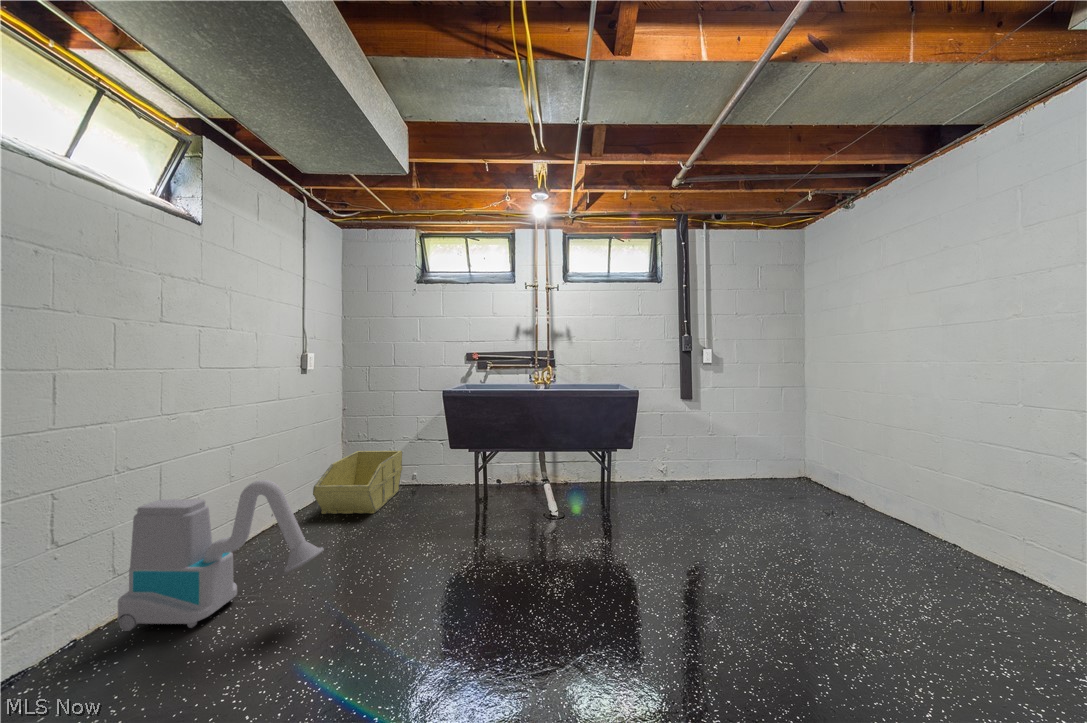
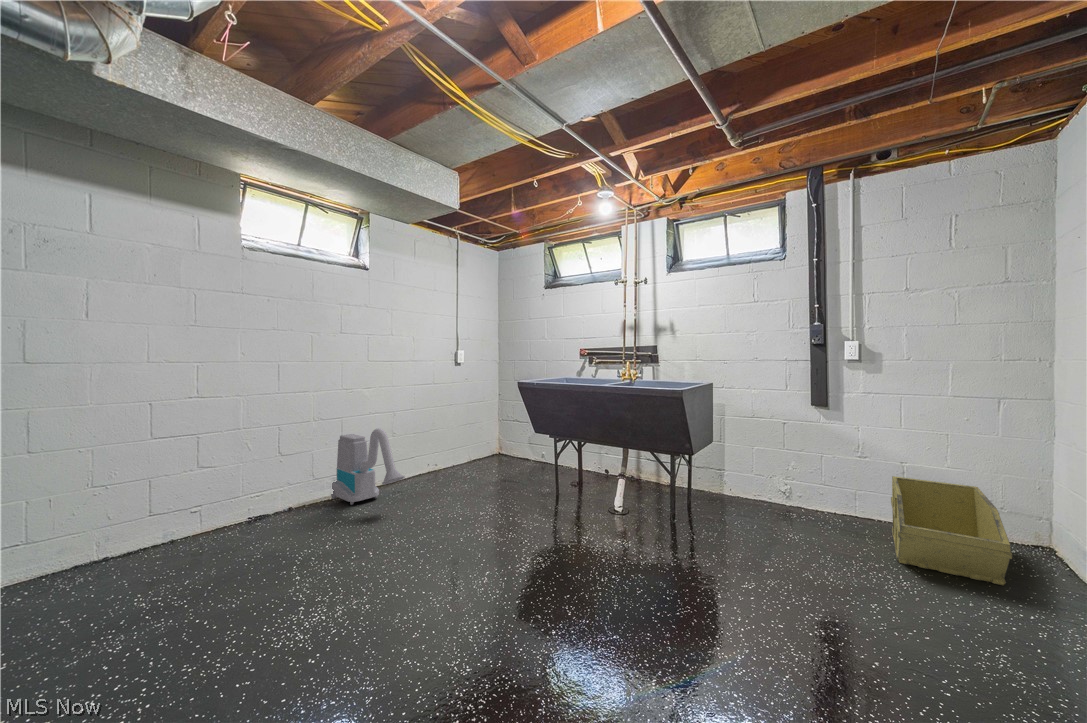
storage bin: present [313,451,402,514] -> present [891,476,1012,585]

